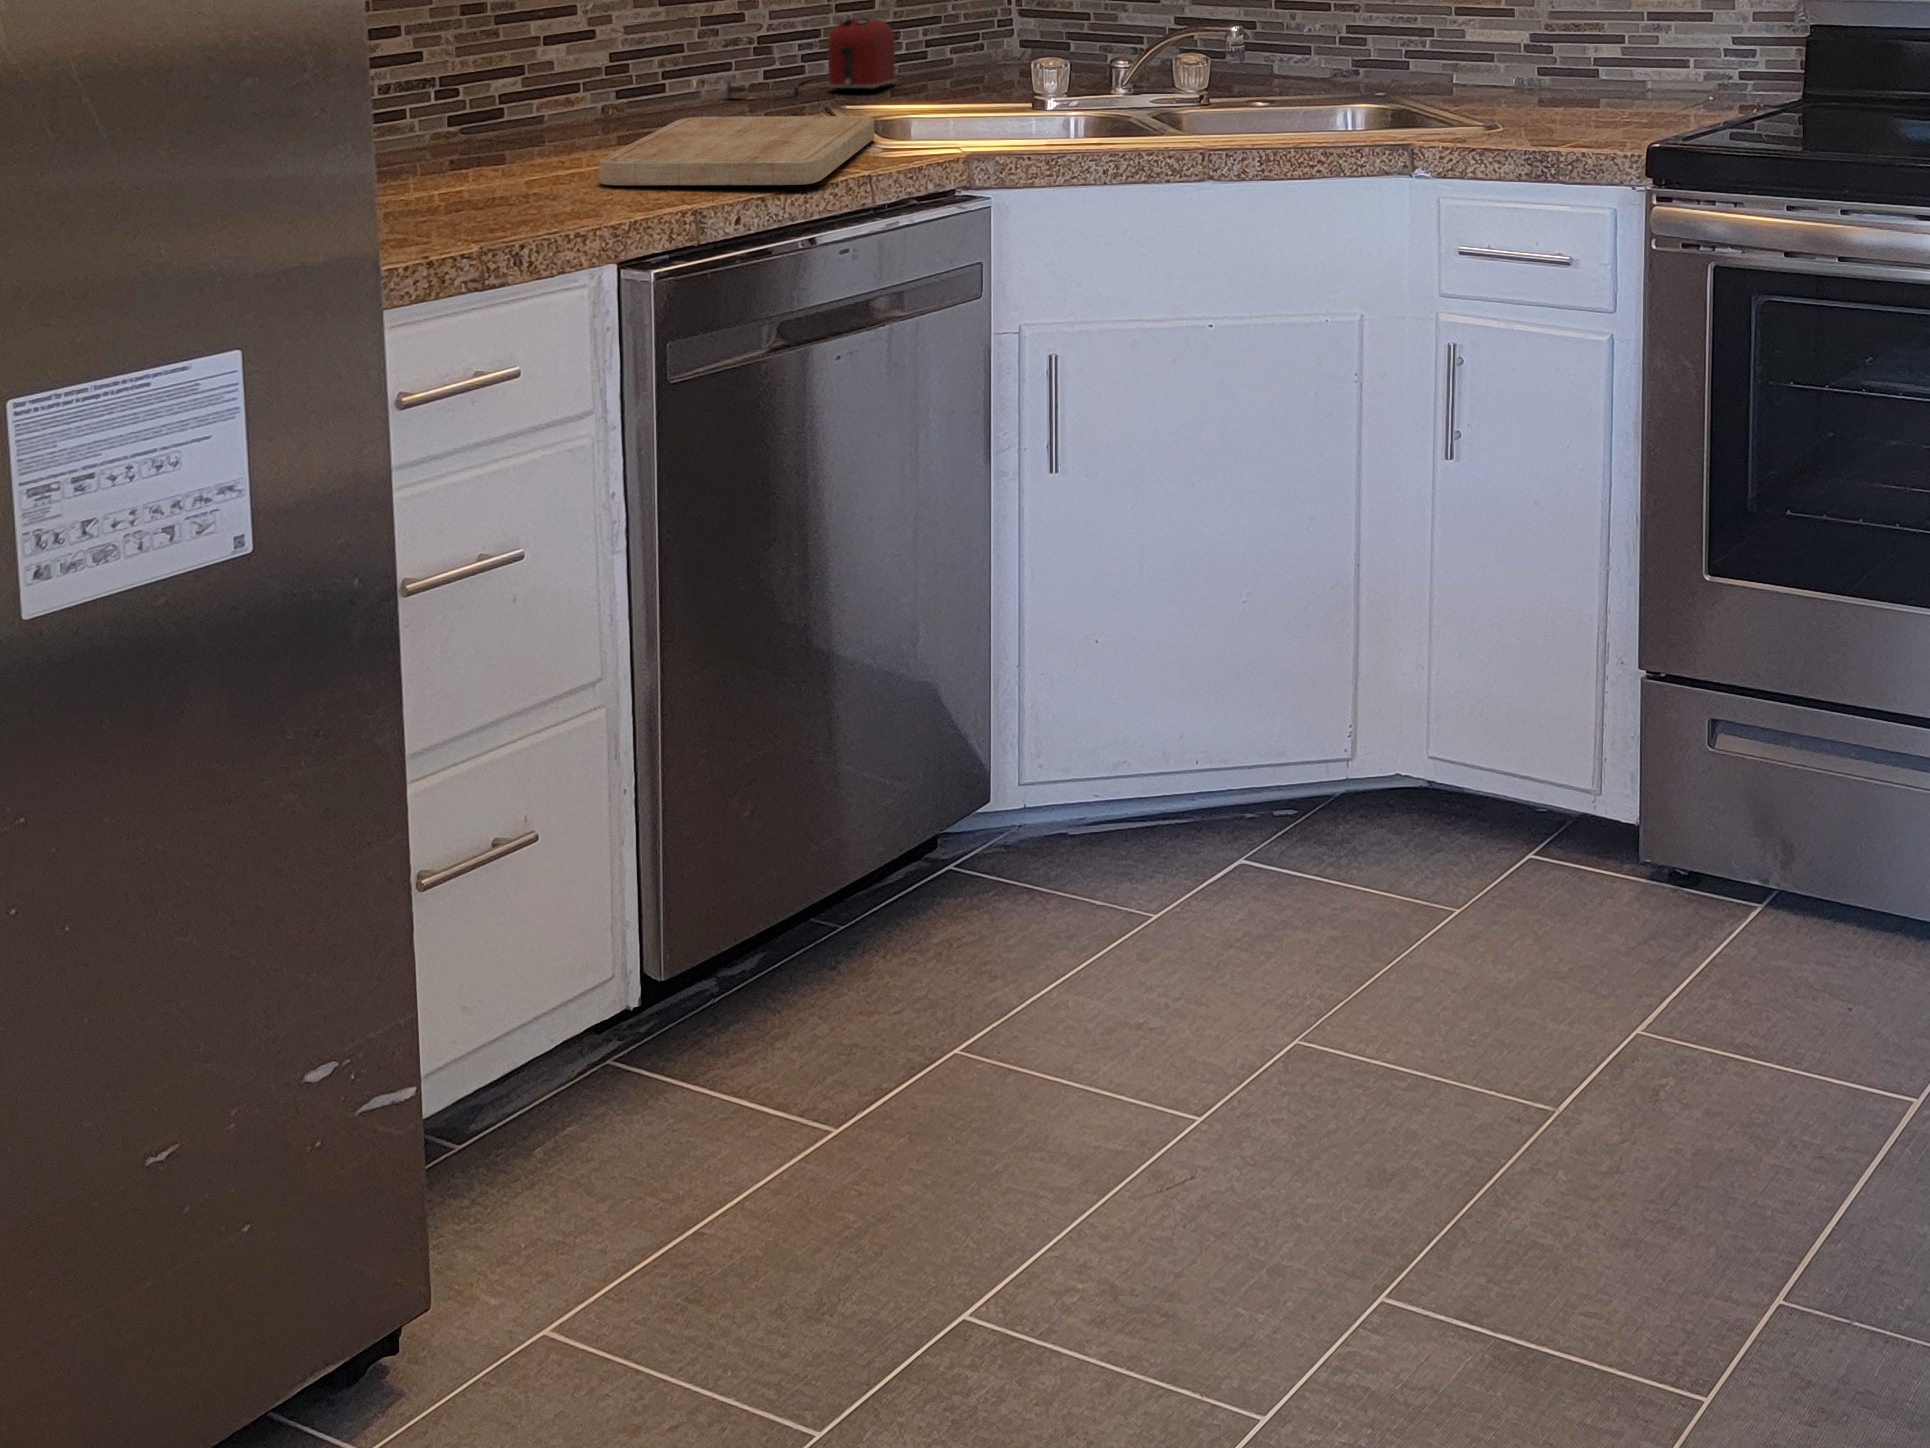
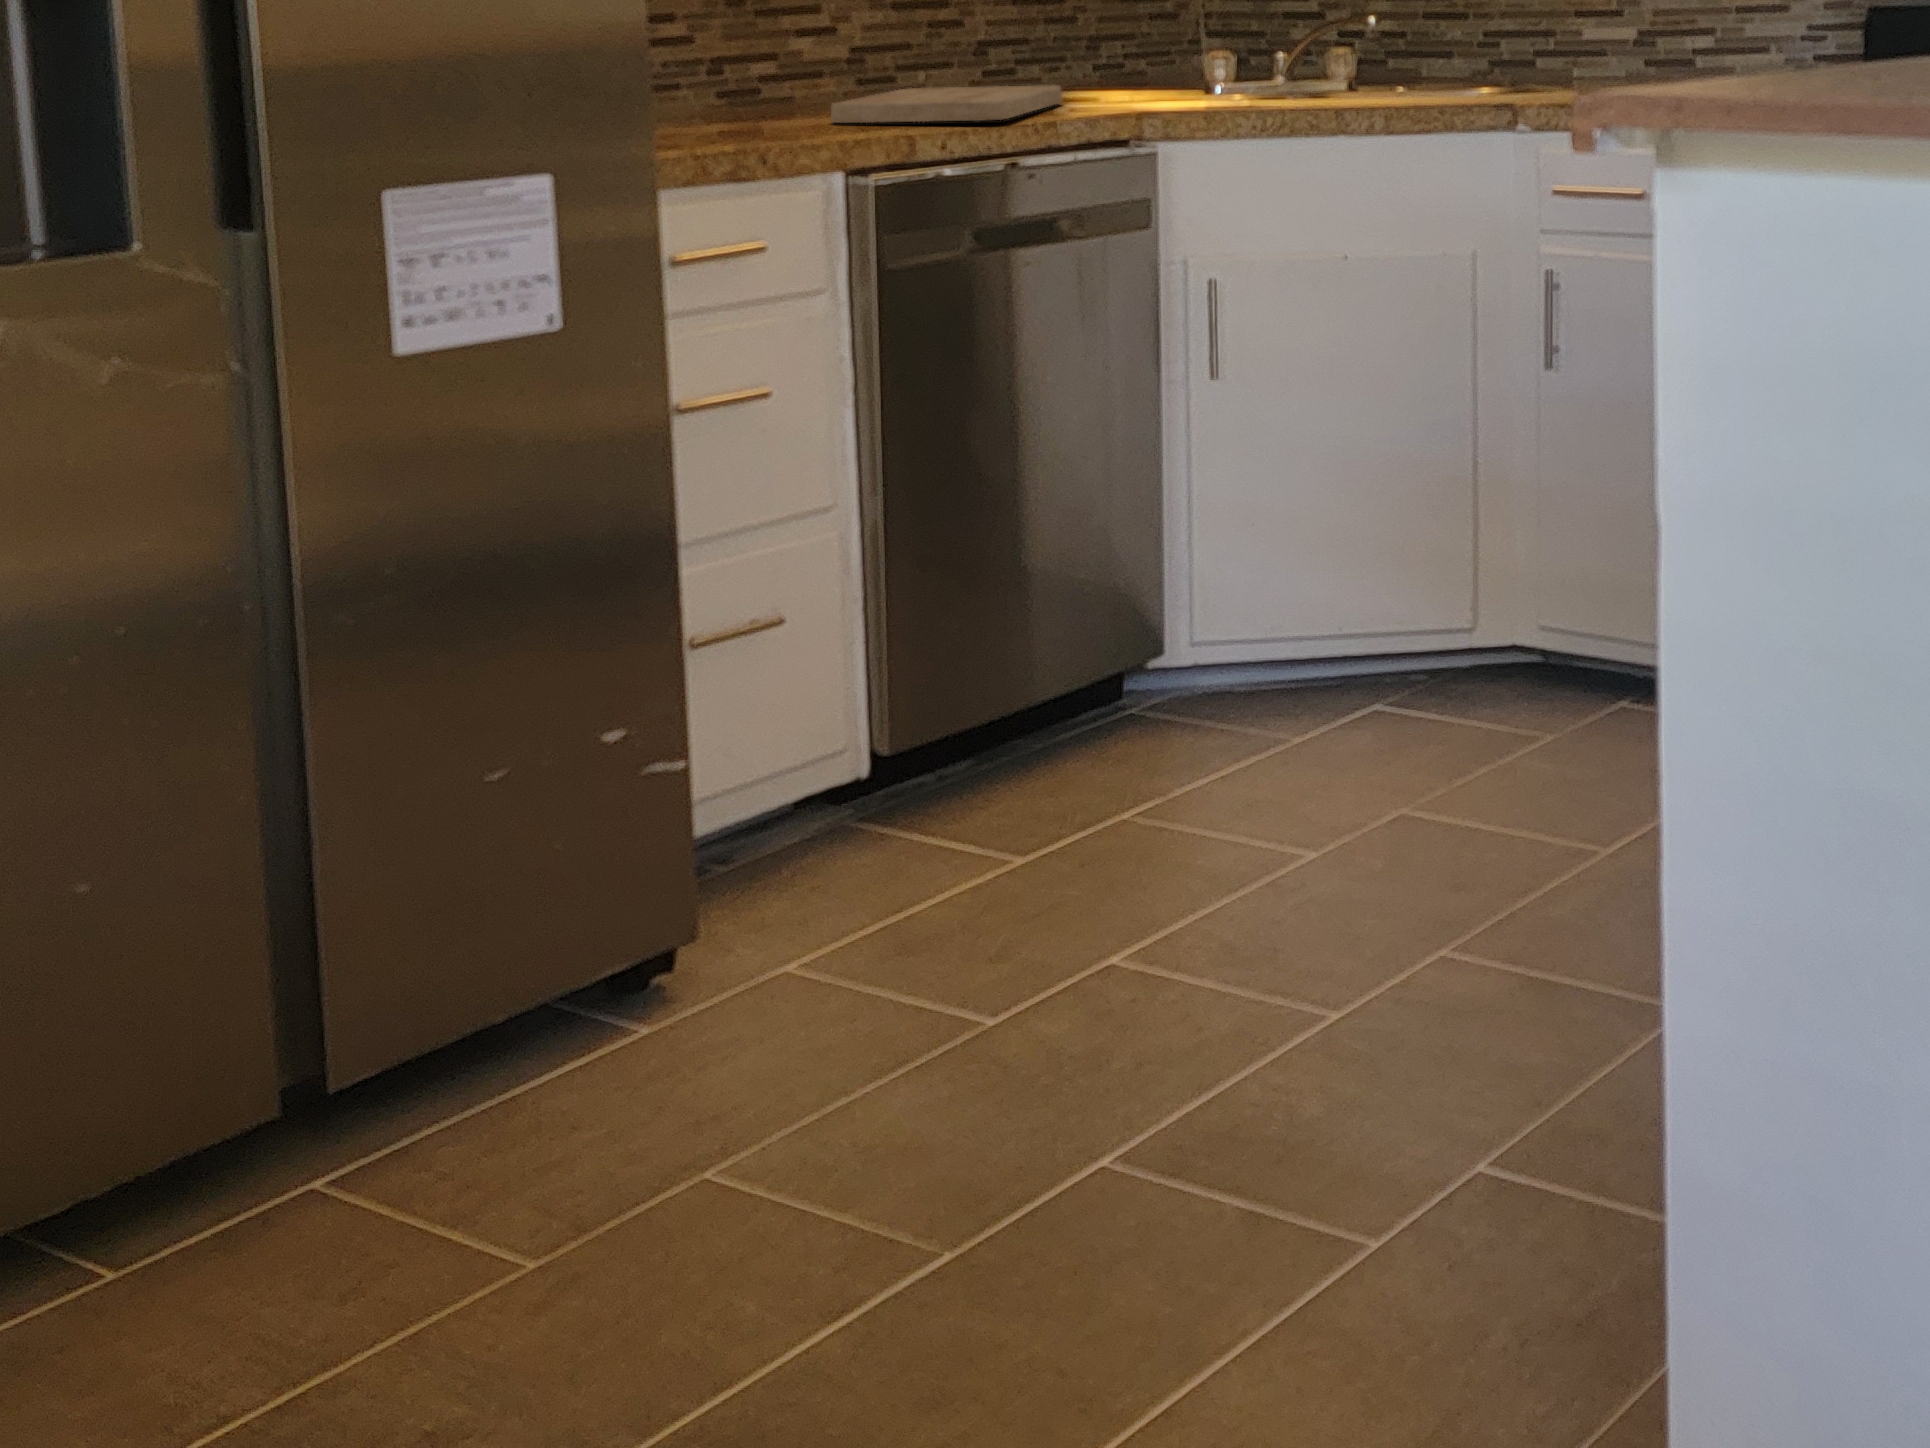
toaster: present [720,18,896,98] -> none [939,22,1091,87]

